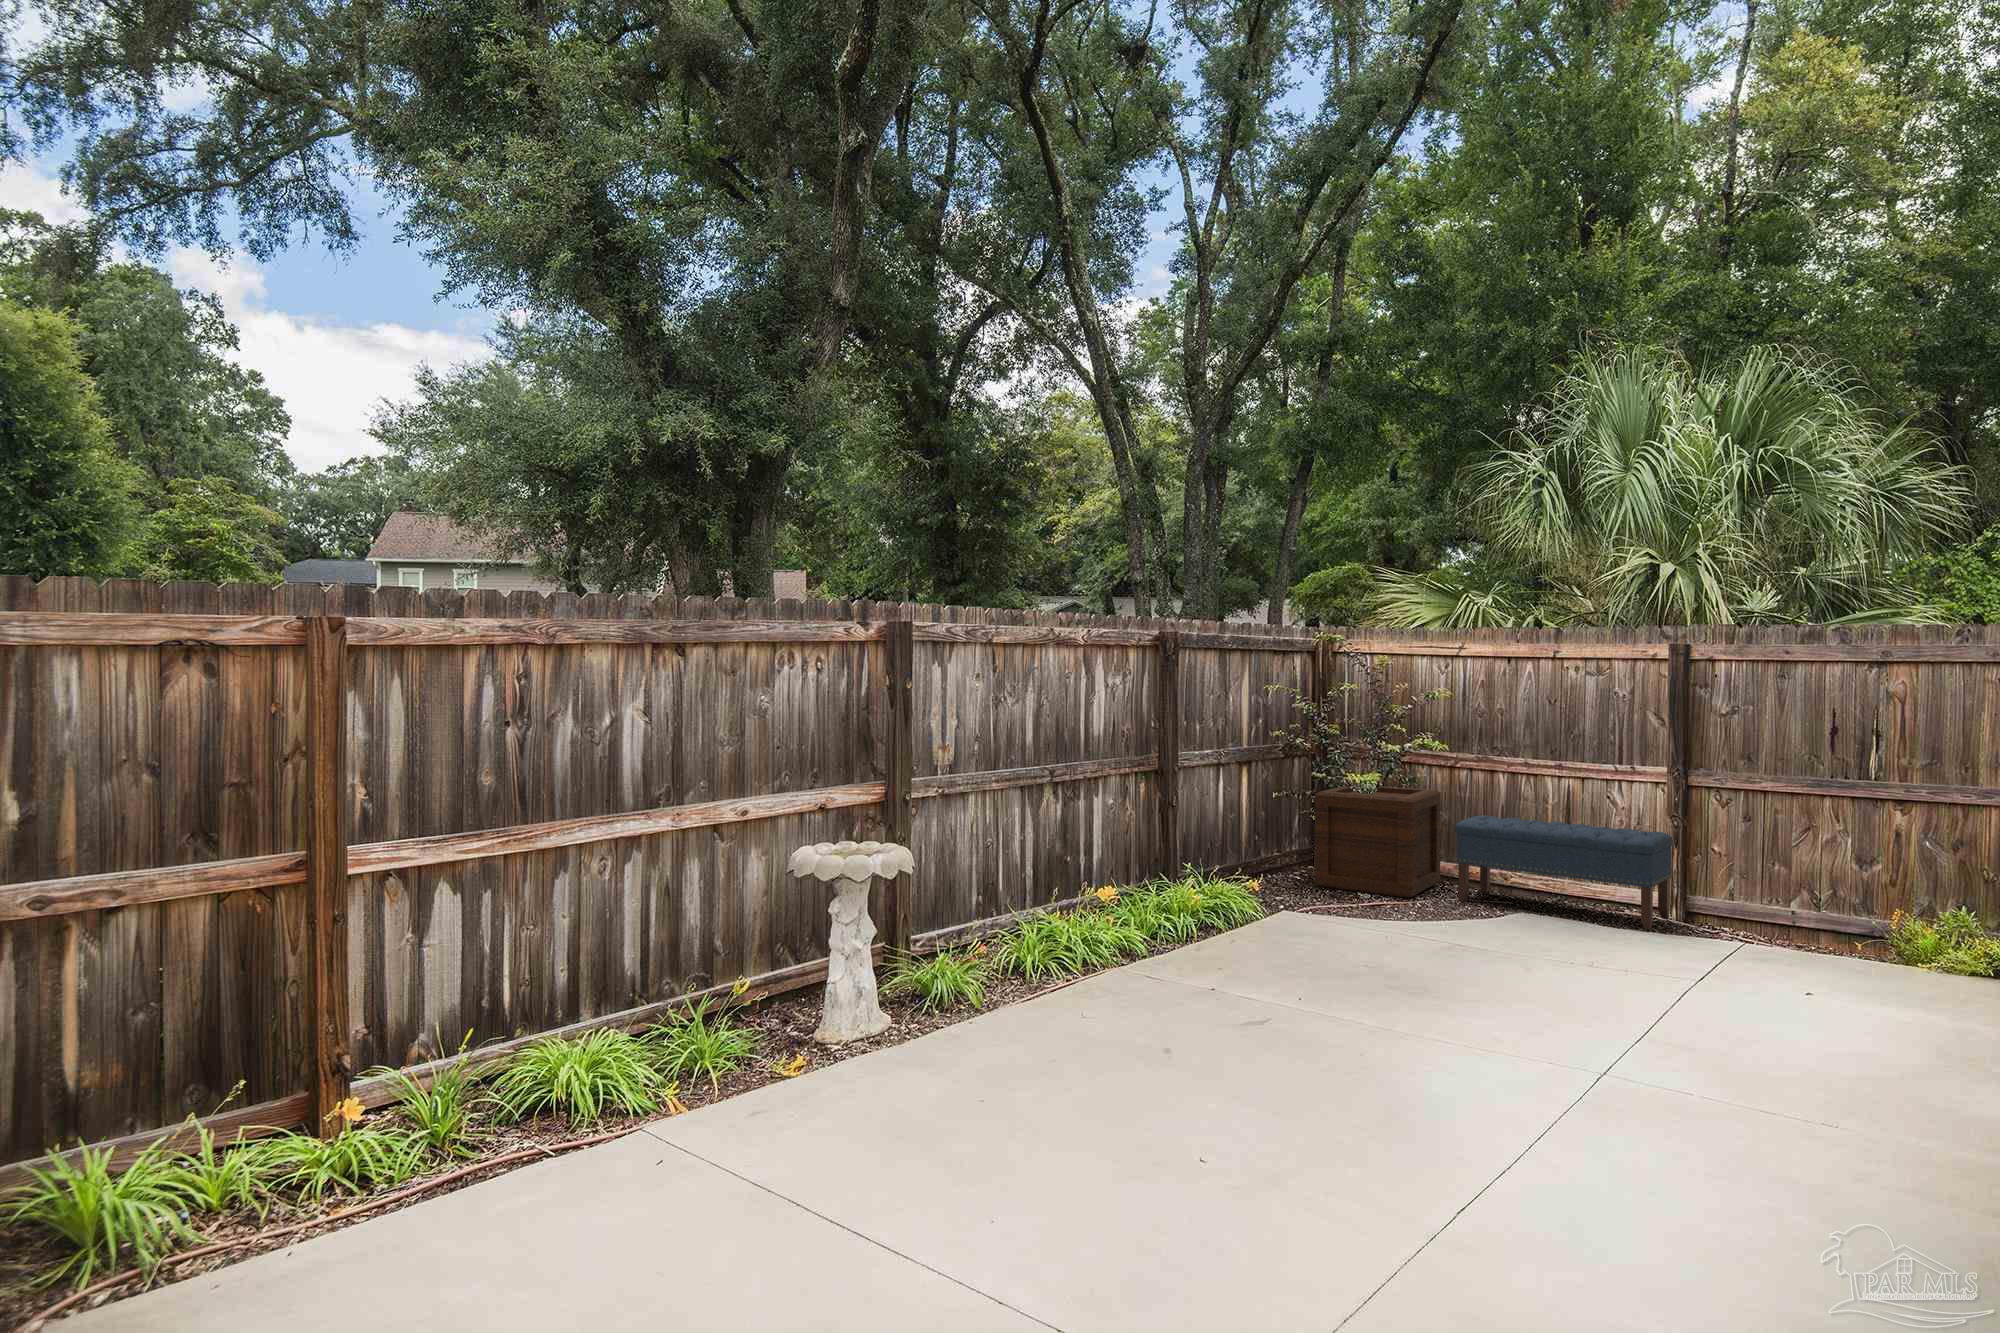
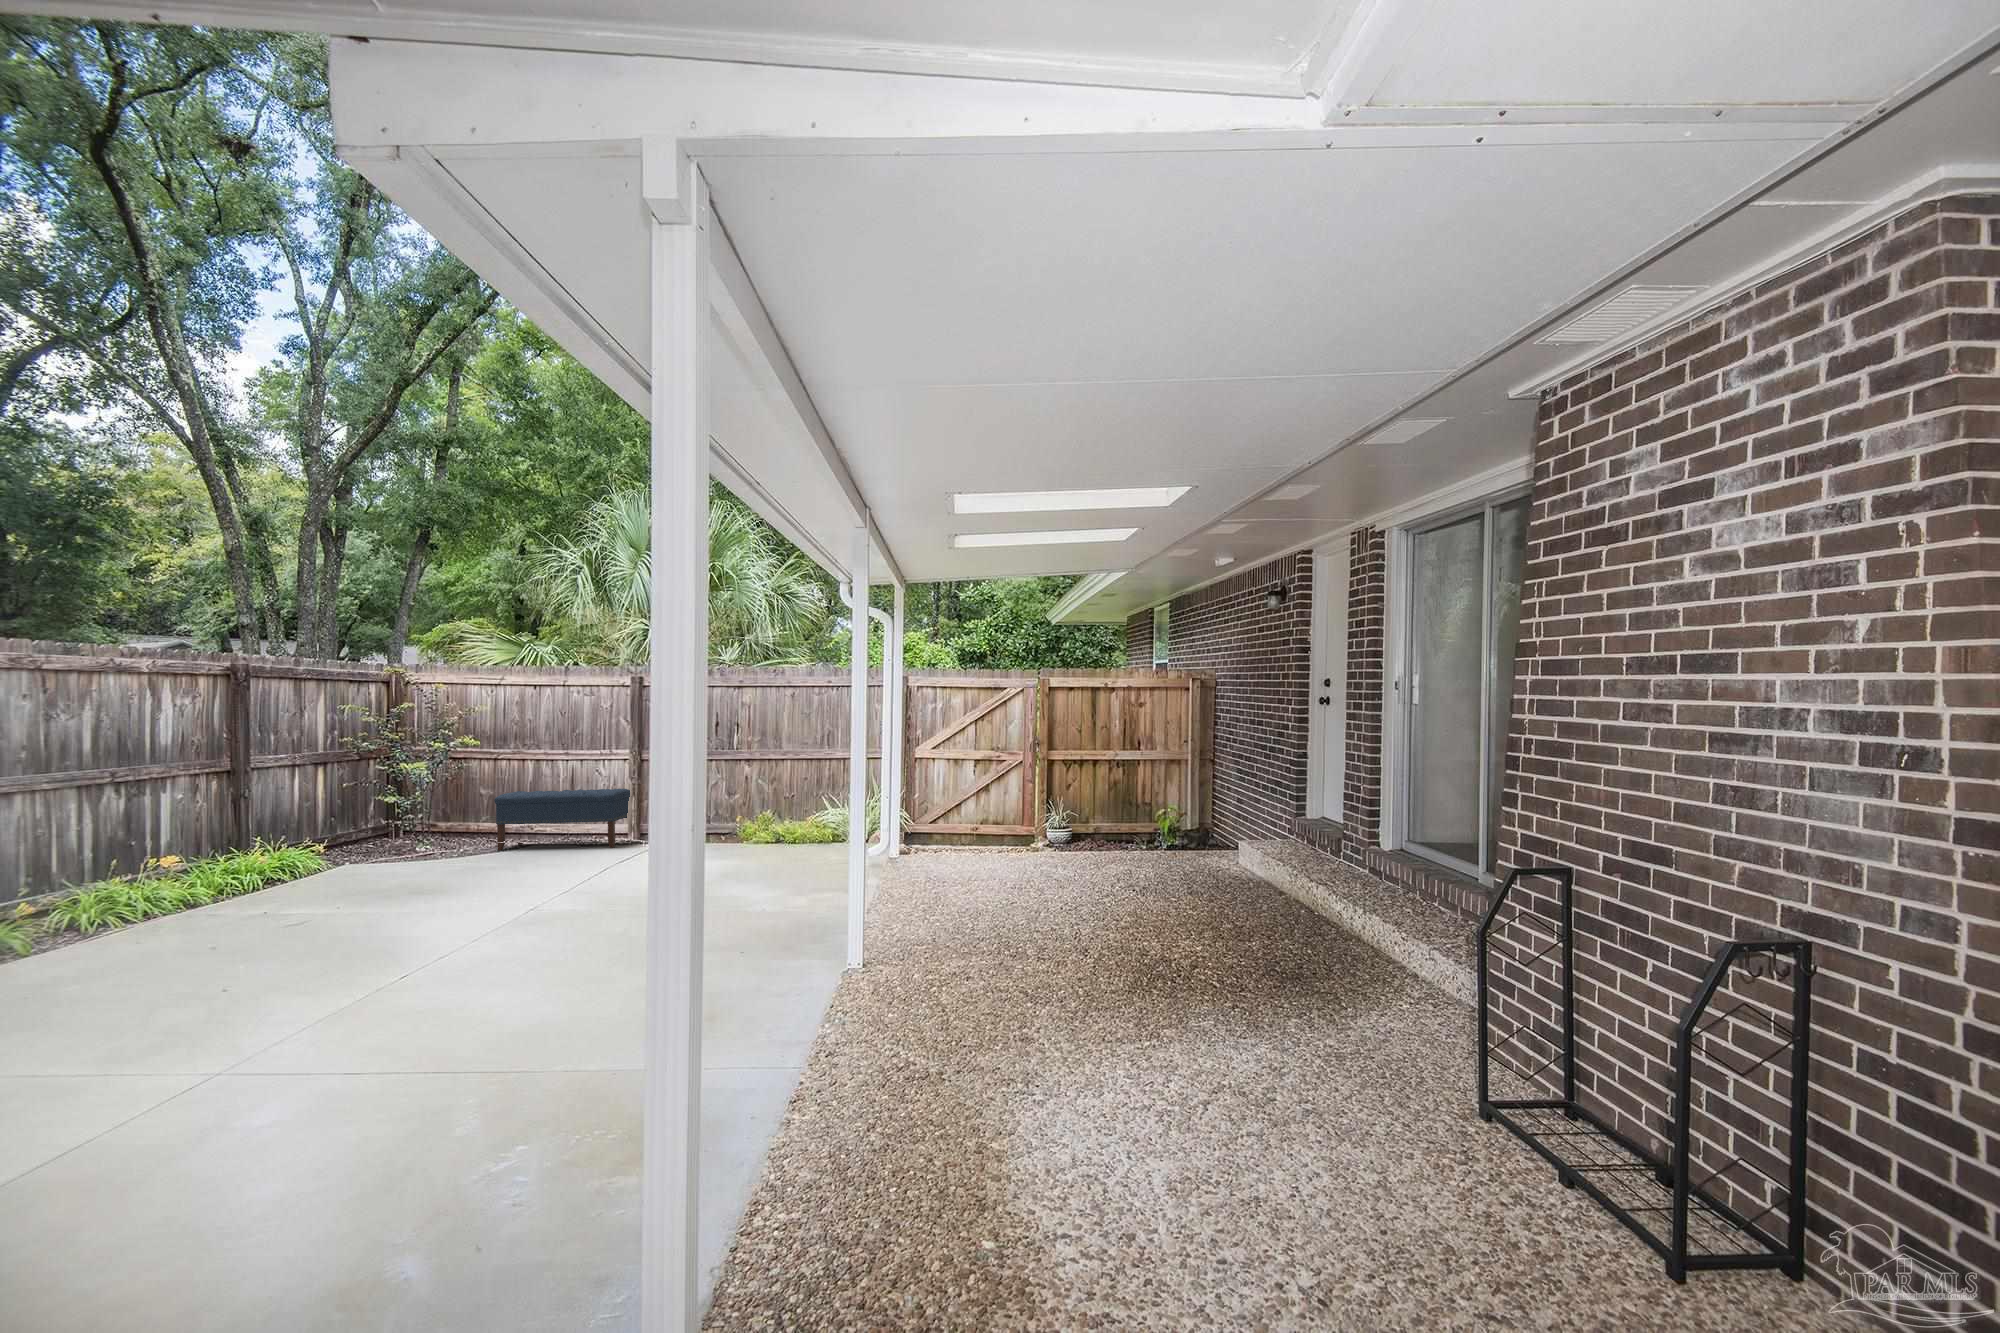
wooden crate: present [1315,786,1440,898] -> none [387,778,491,857]

